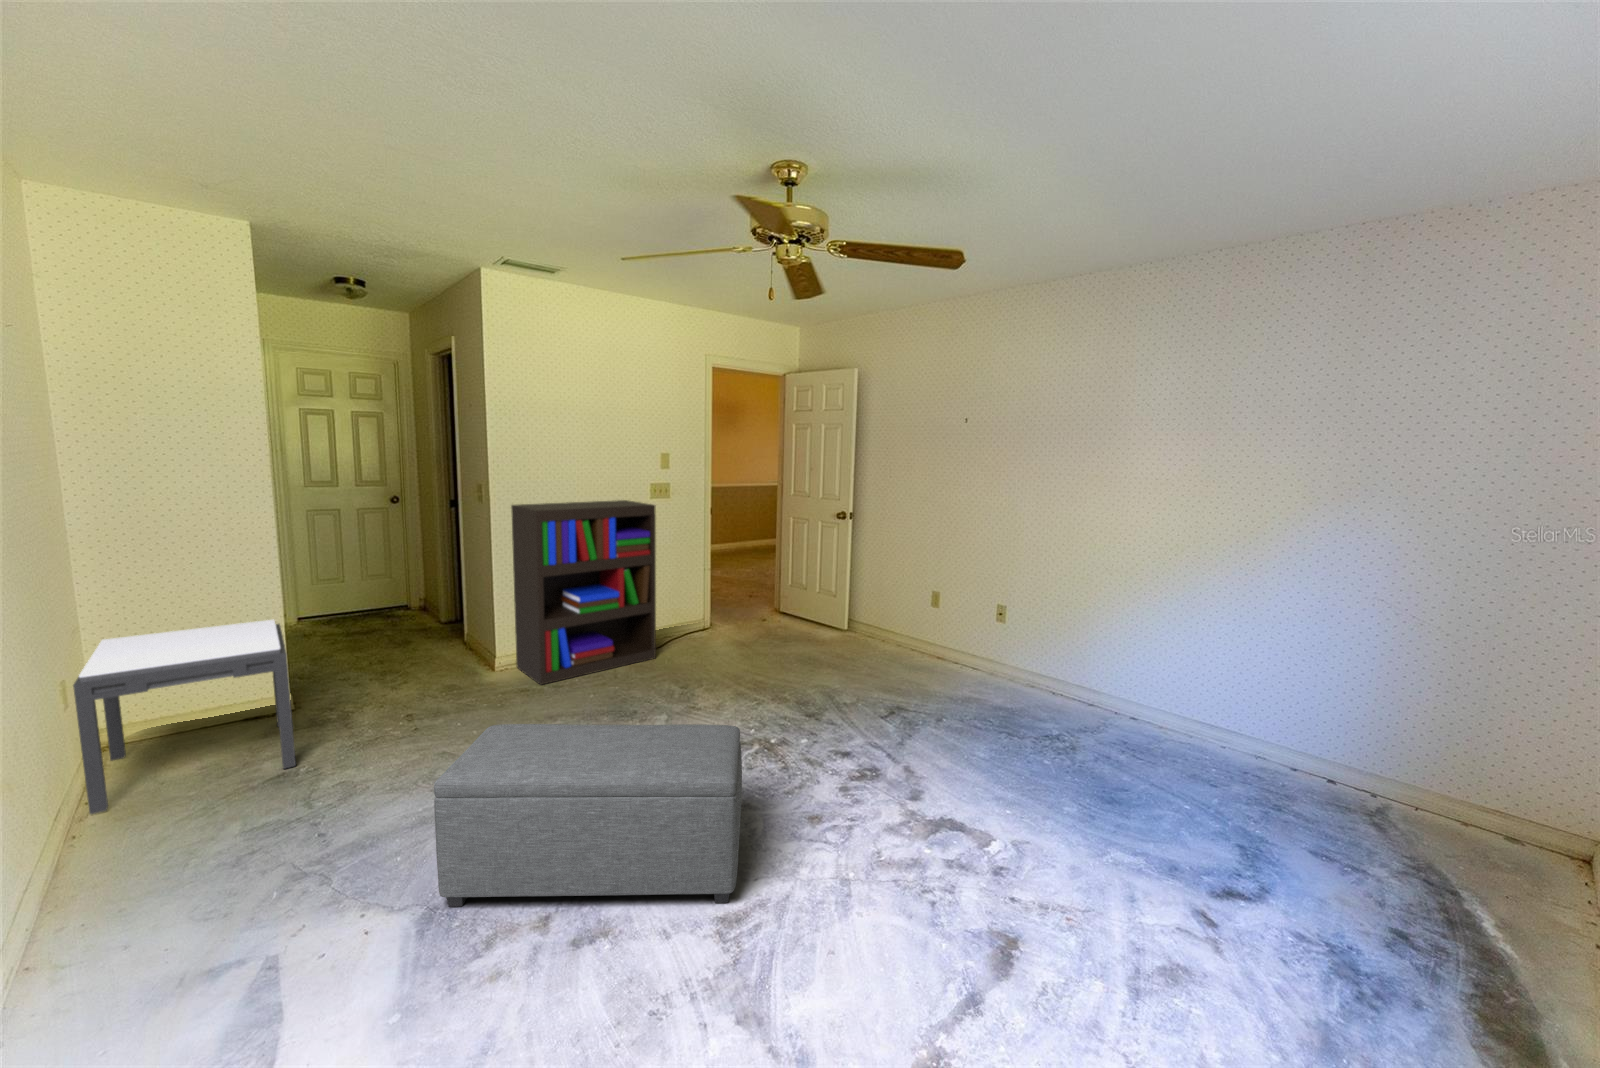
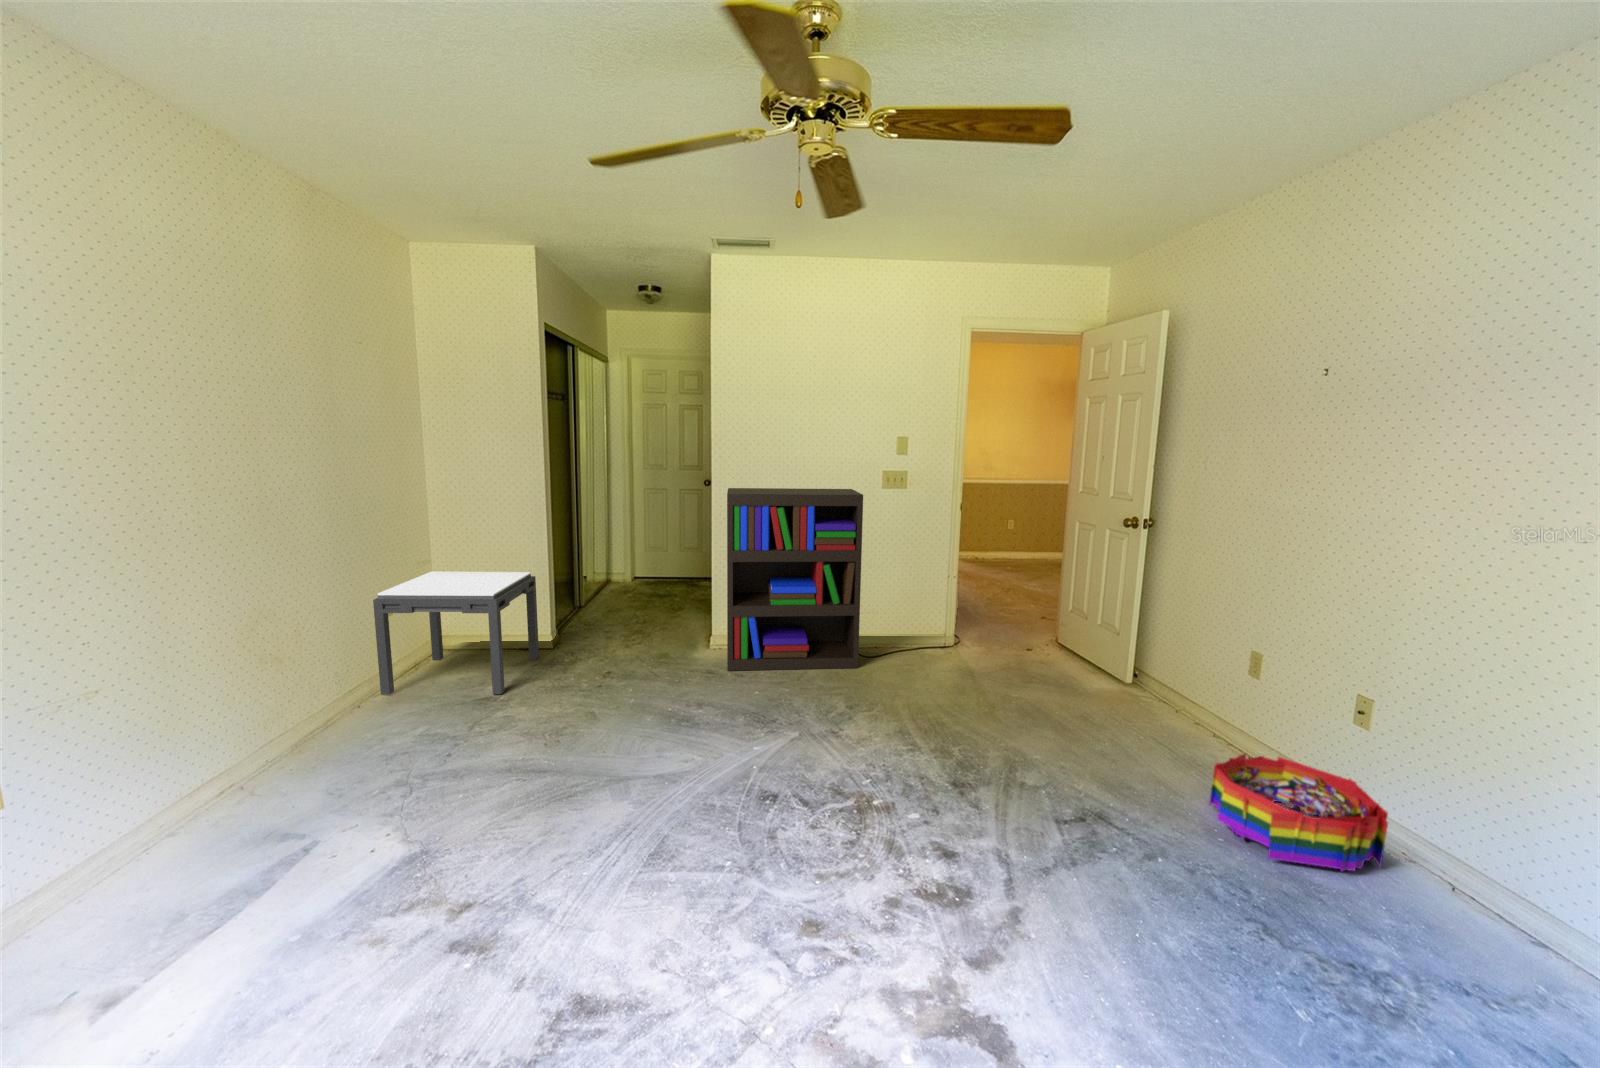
storage bin: none [940,649,1028,704] -> present [1210,754,1388,872]
ottoman: present [434,724,742,907] -> none [416,697,715,984]

